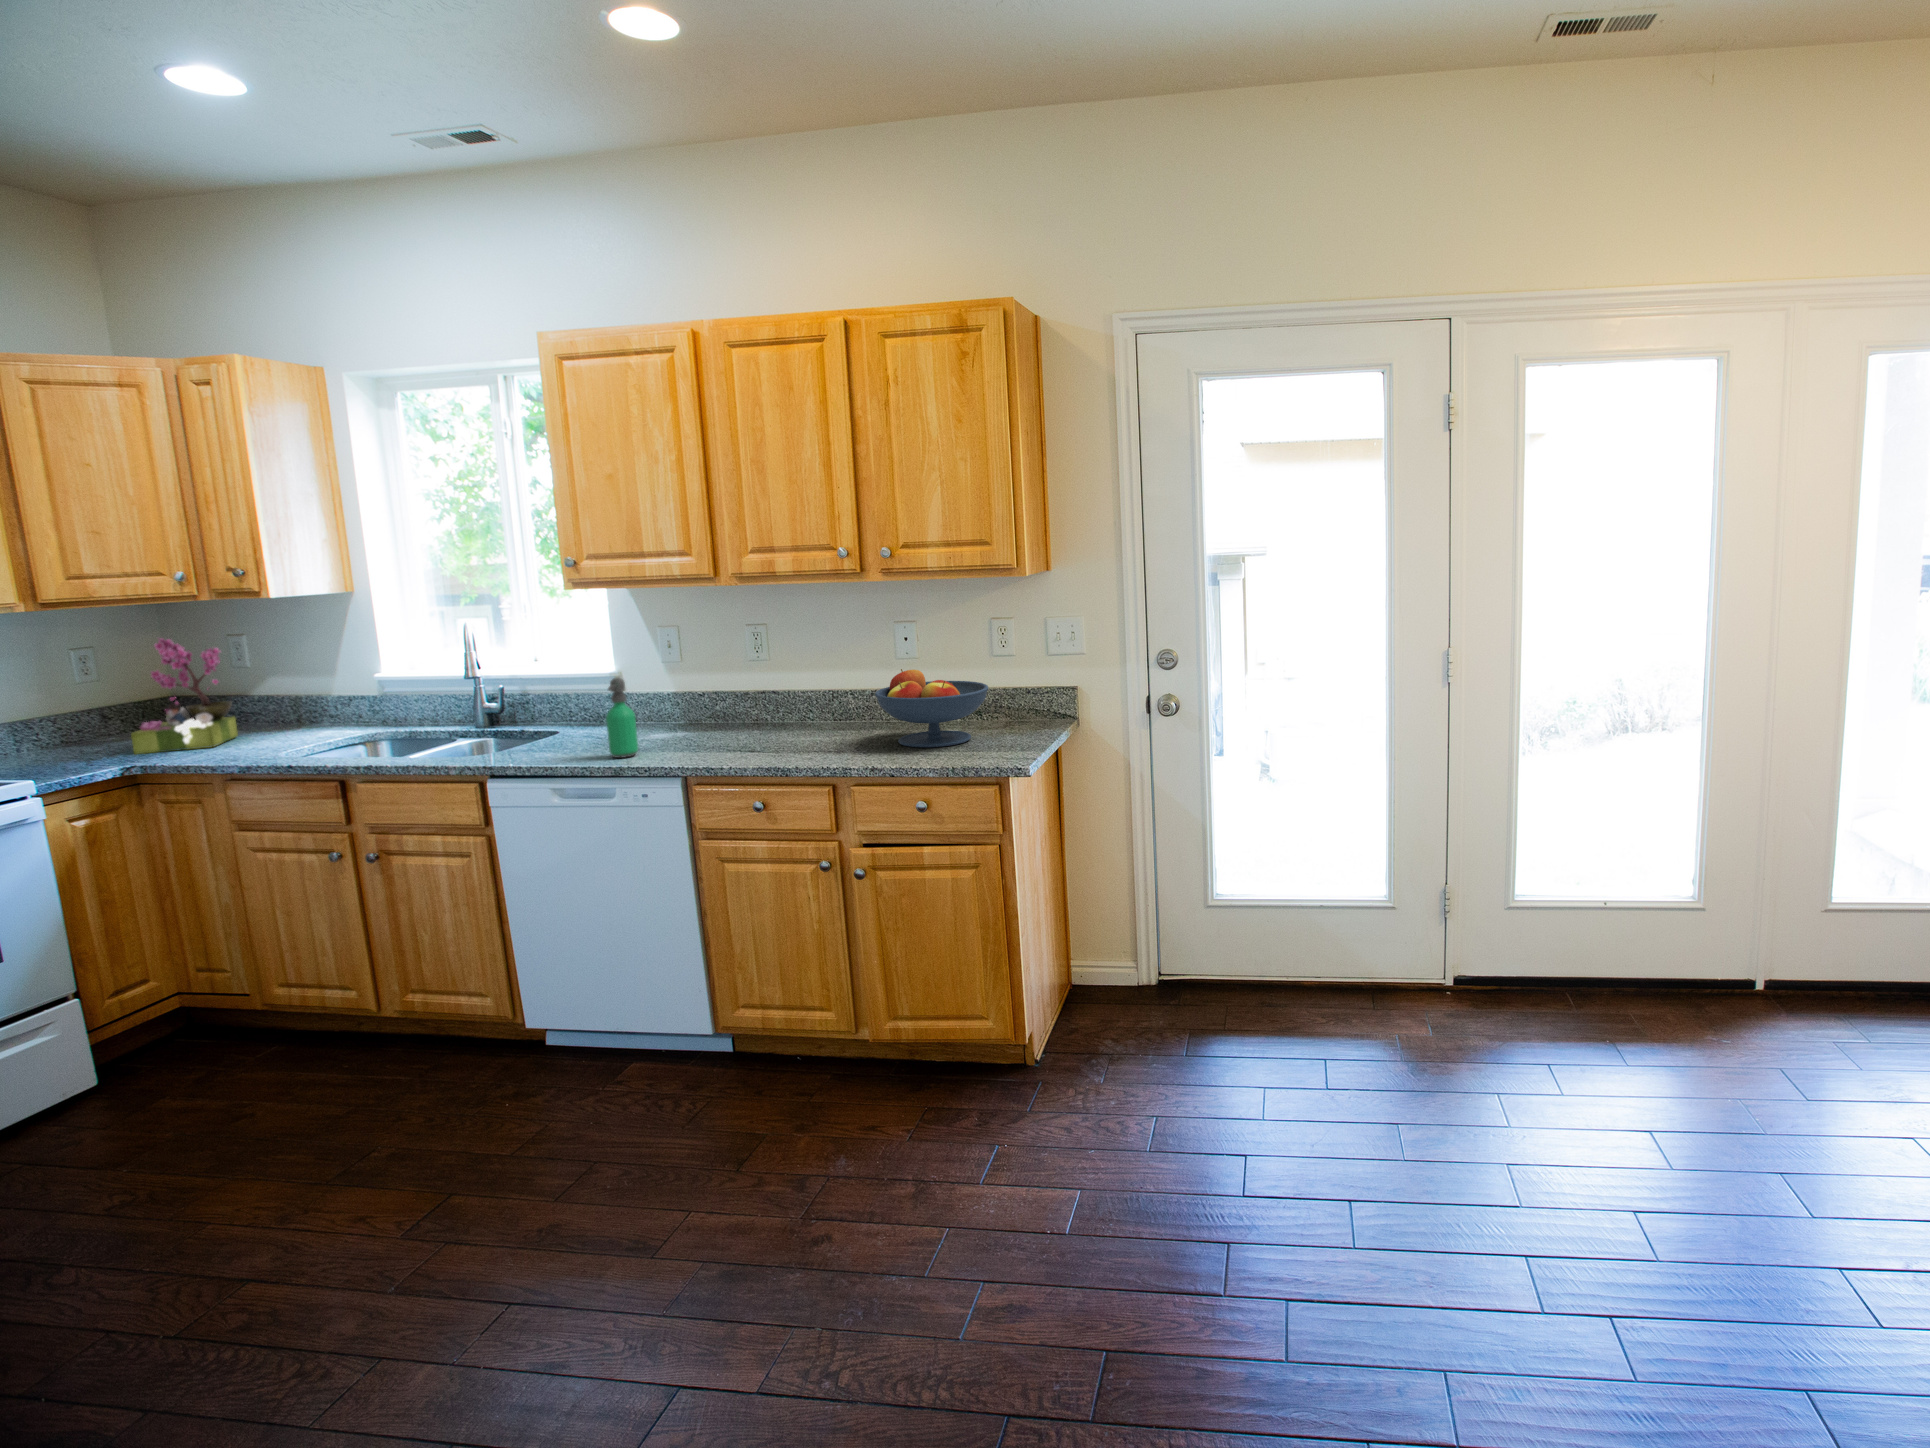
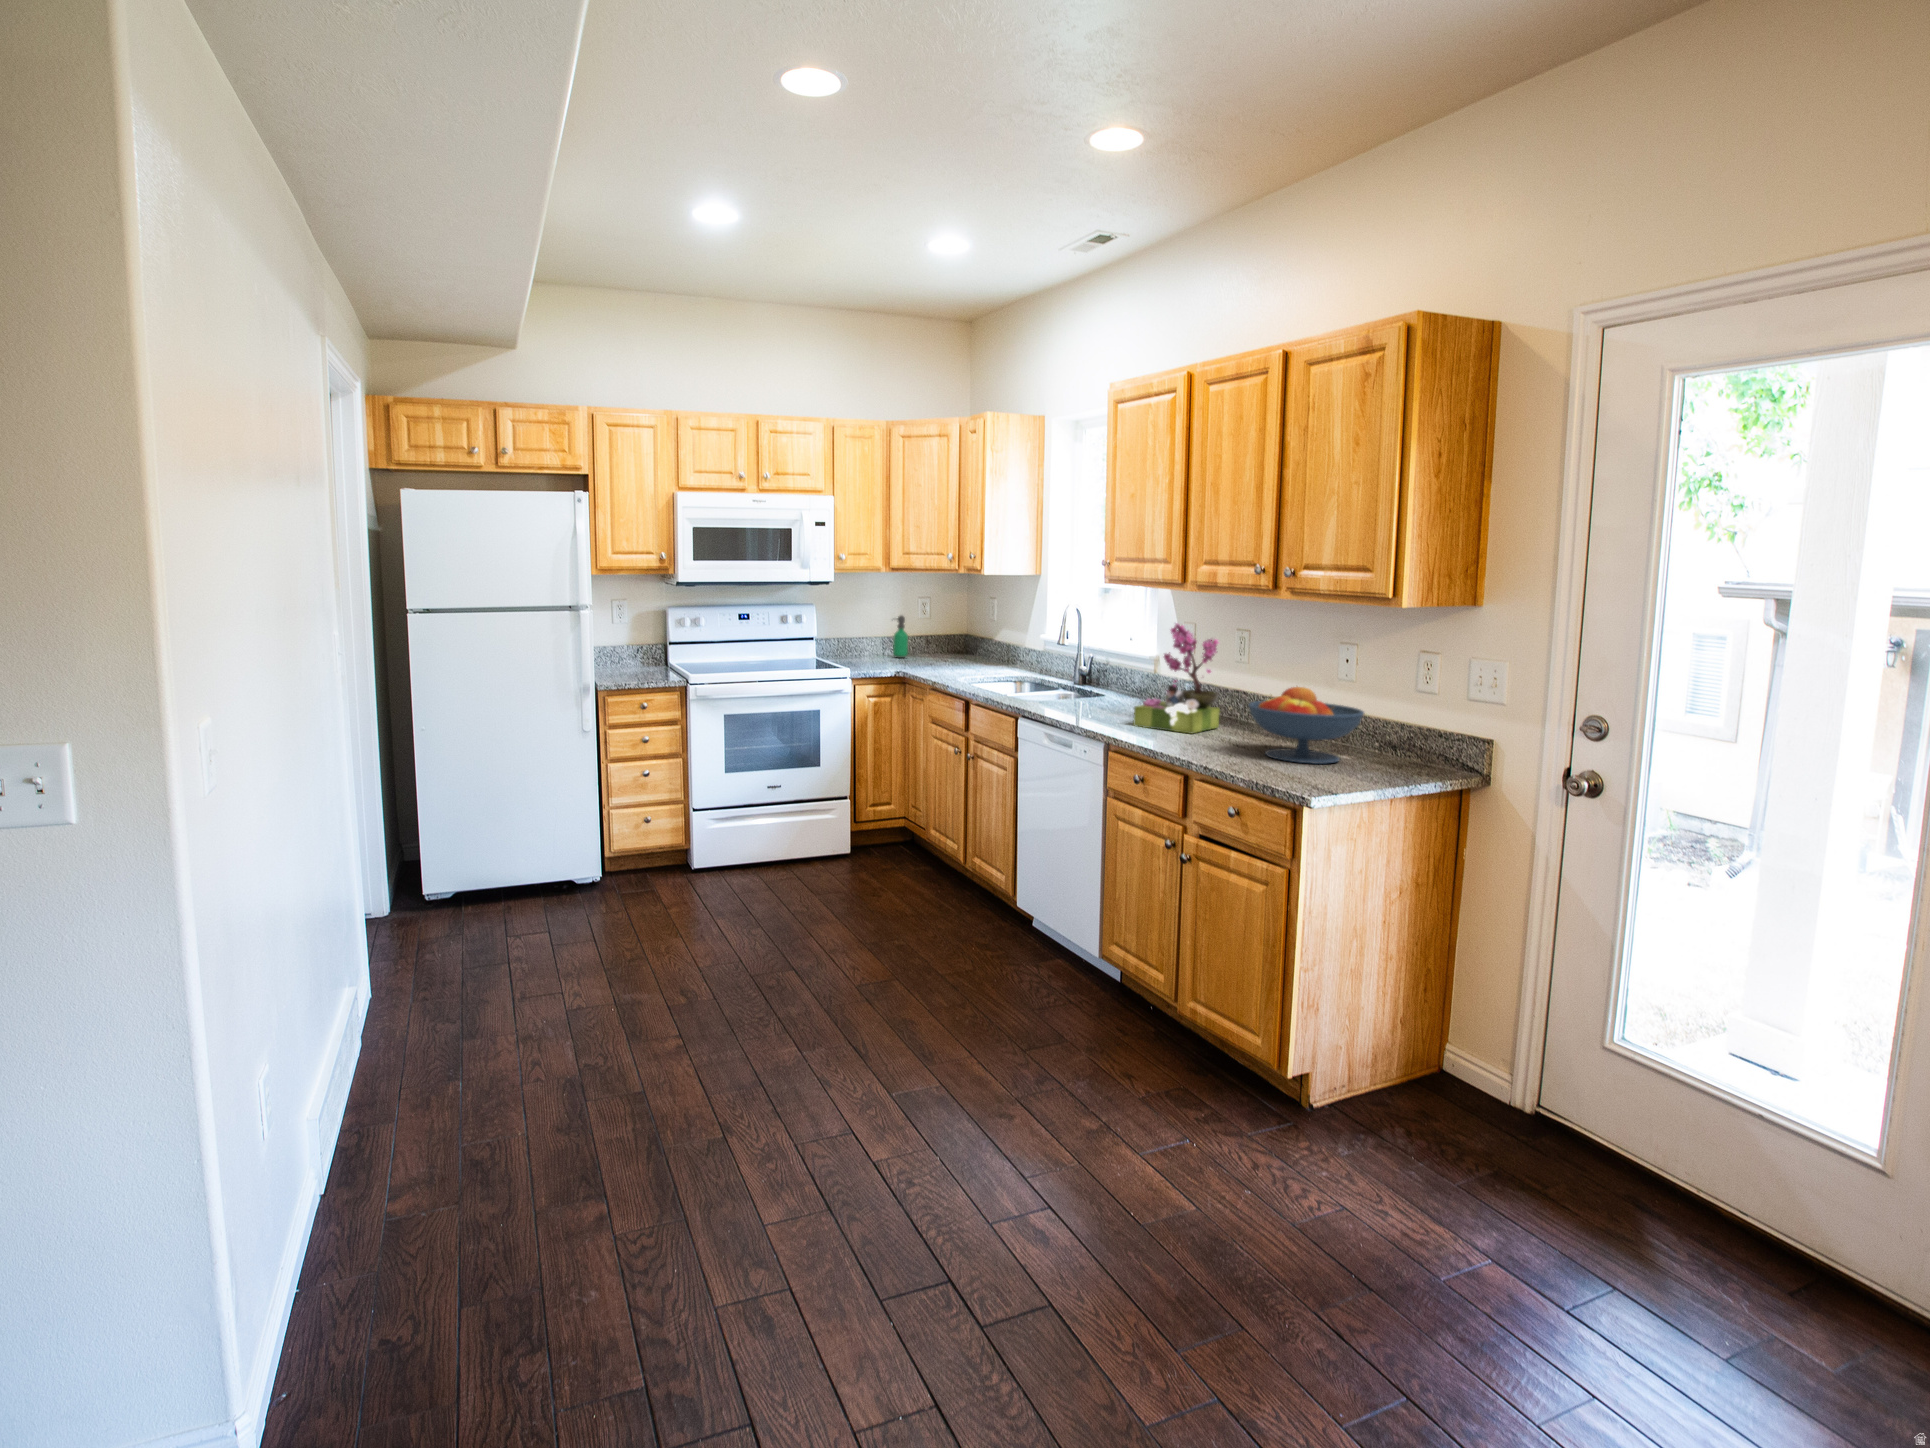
flower arrangement: present [131,638,238,754] -> present [1134,623,1220,734]
soap dispenser: present [606,678,638,758] -> present [893,615,908,658]

